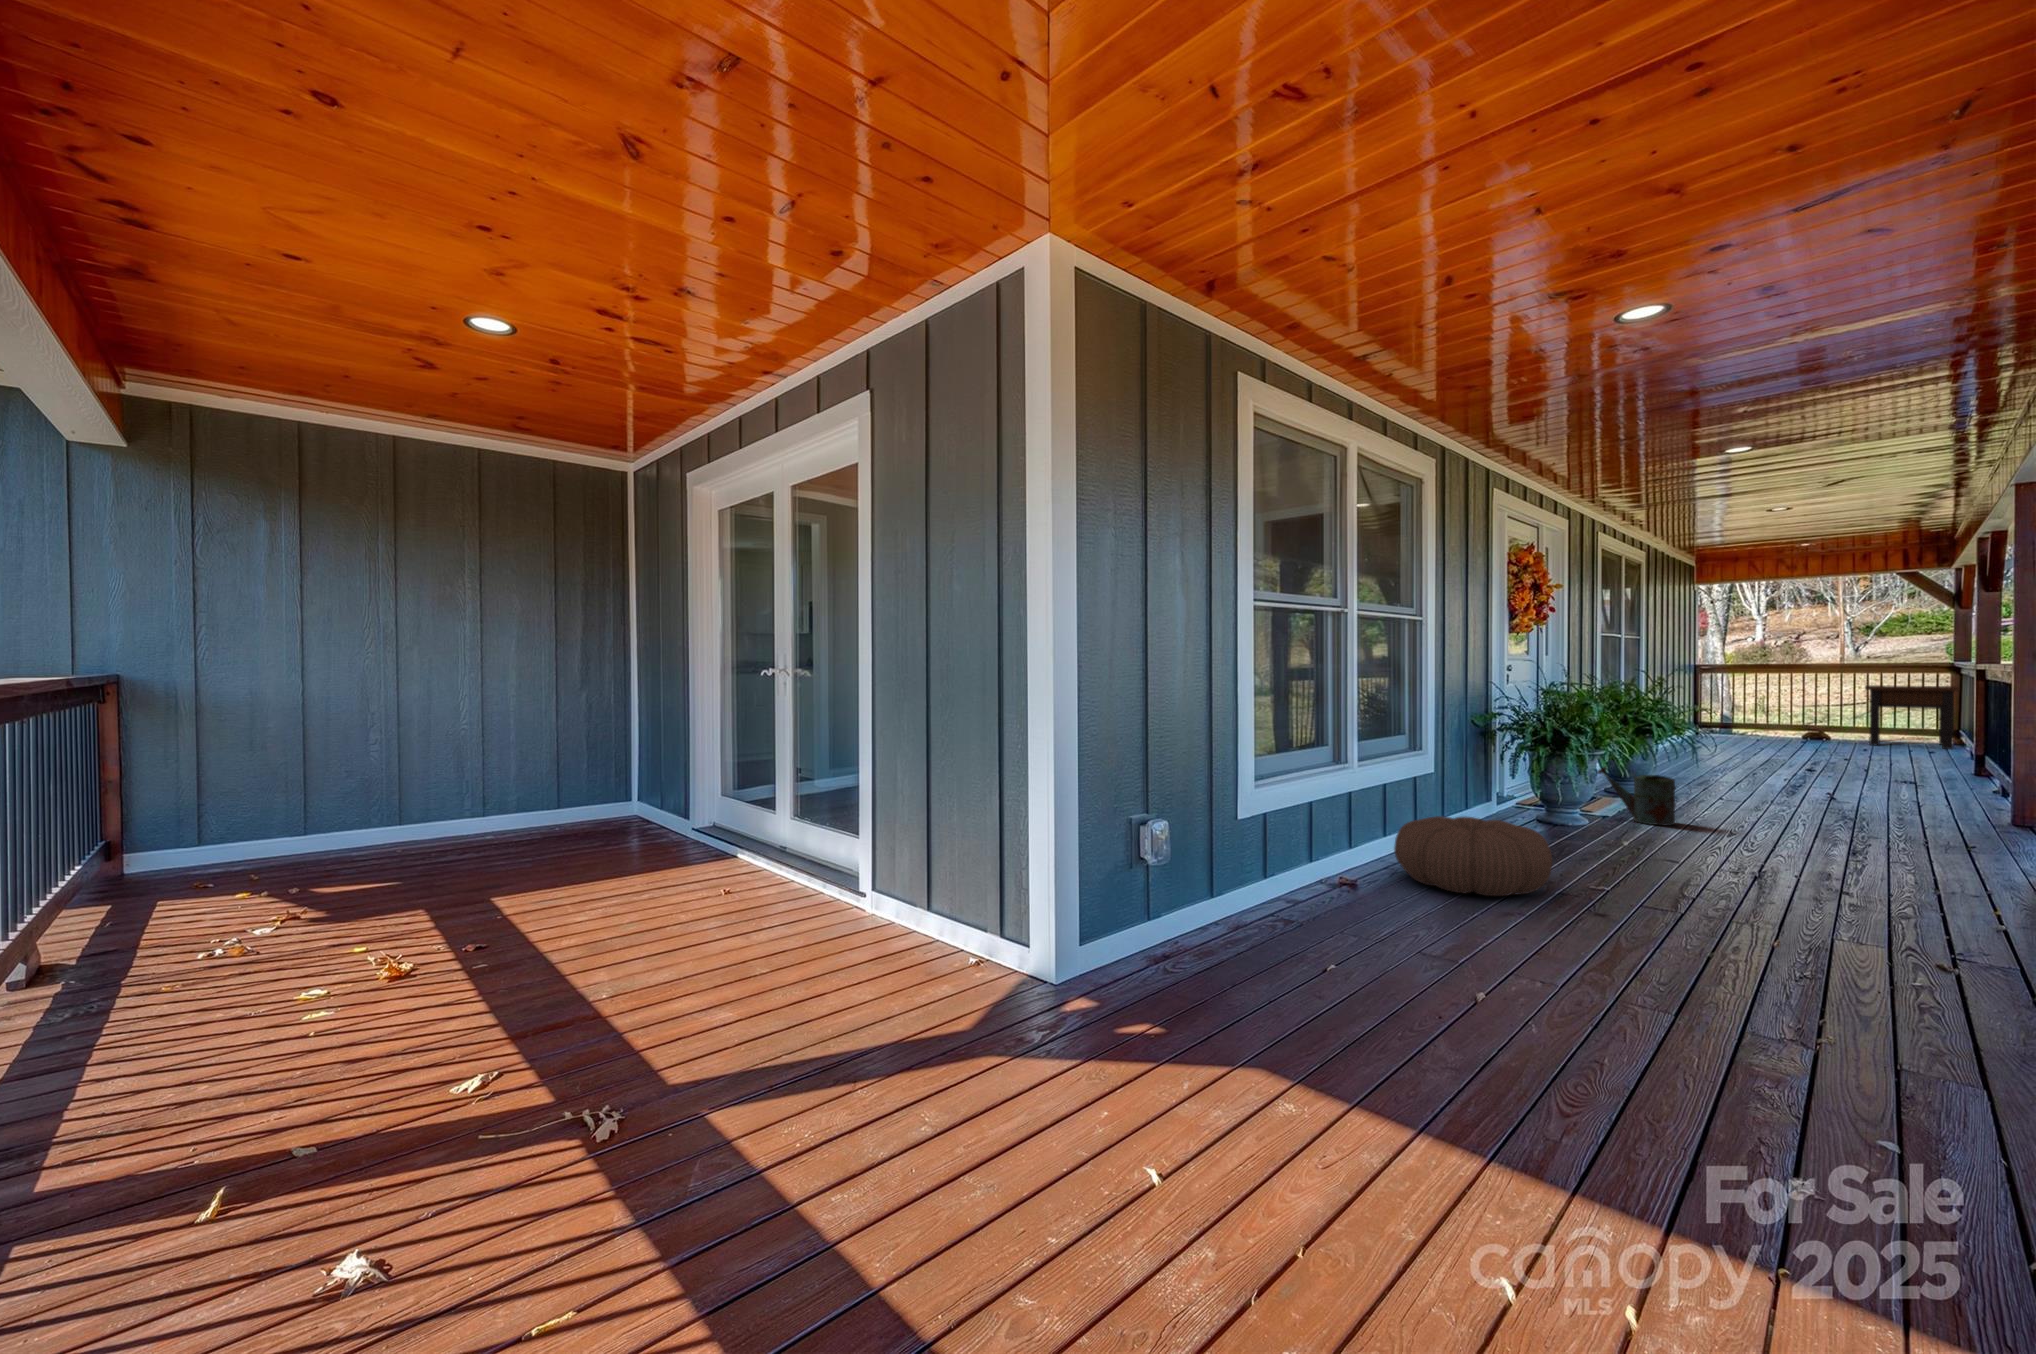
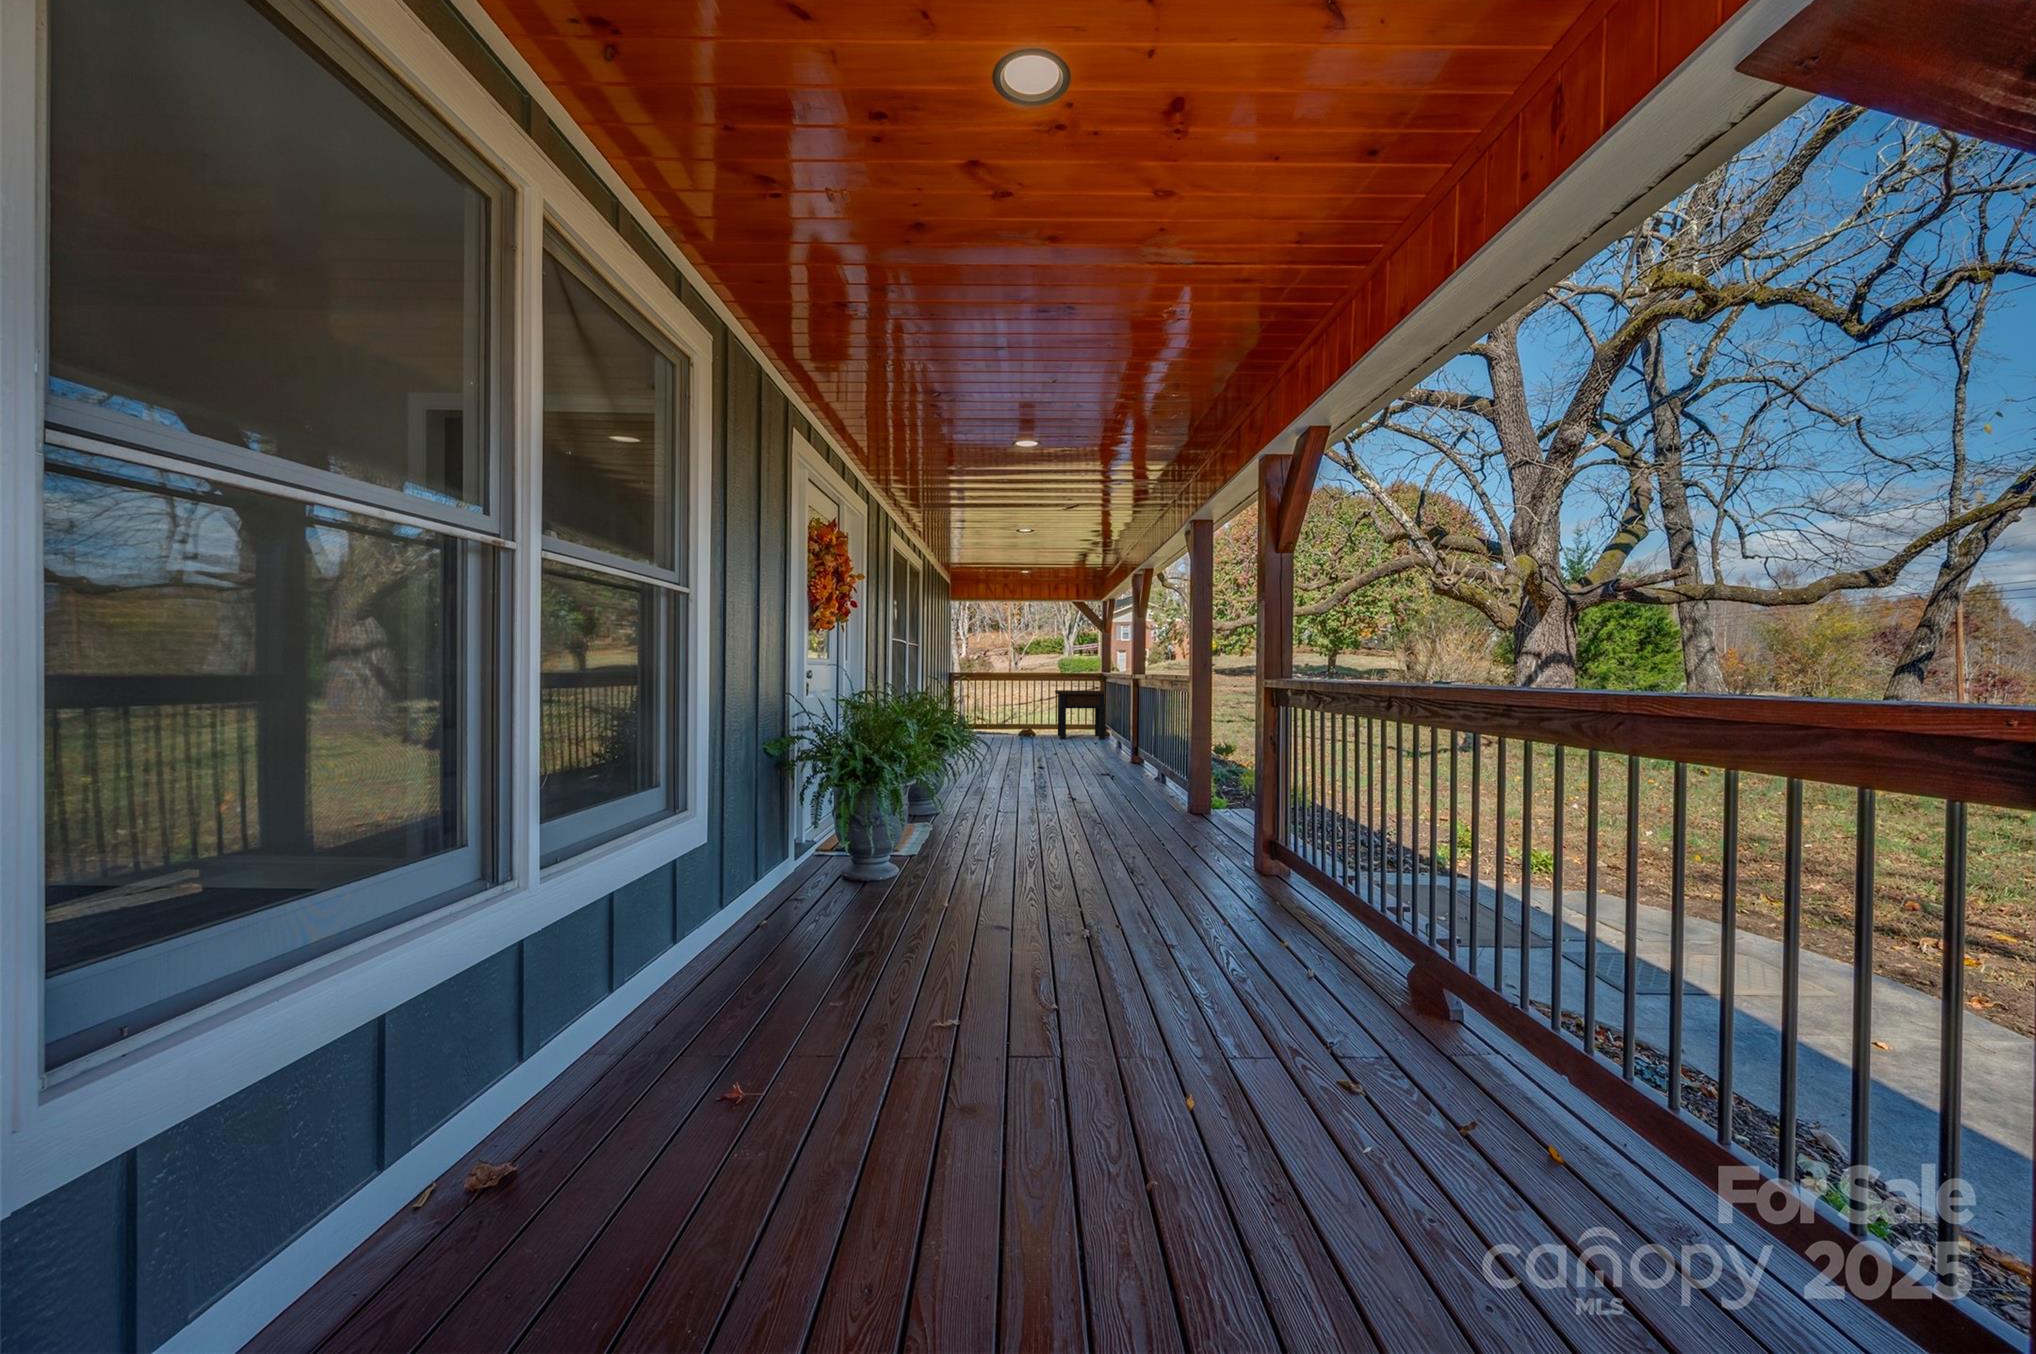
watering can: present [1597,767,1691,825] -> none [904,796,995,863]
pouf: present [1394,816,1552,896] -> none [616,942,891,1136]

